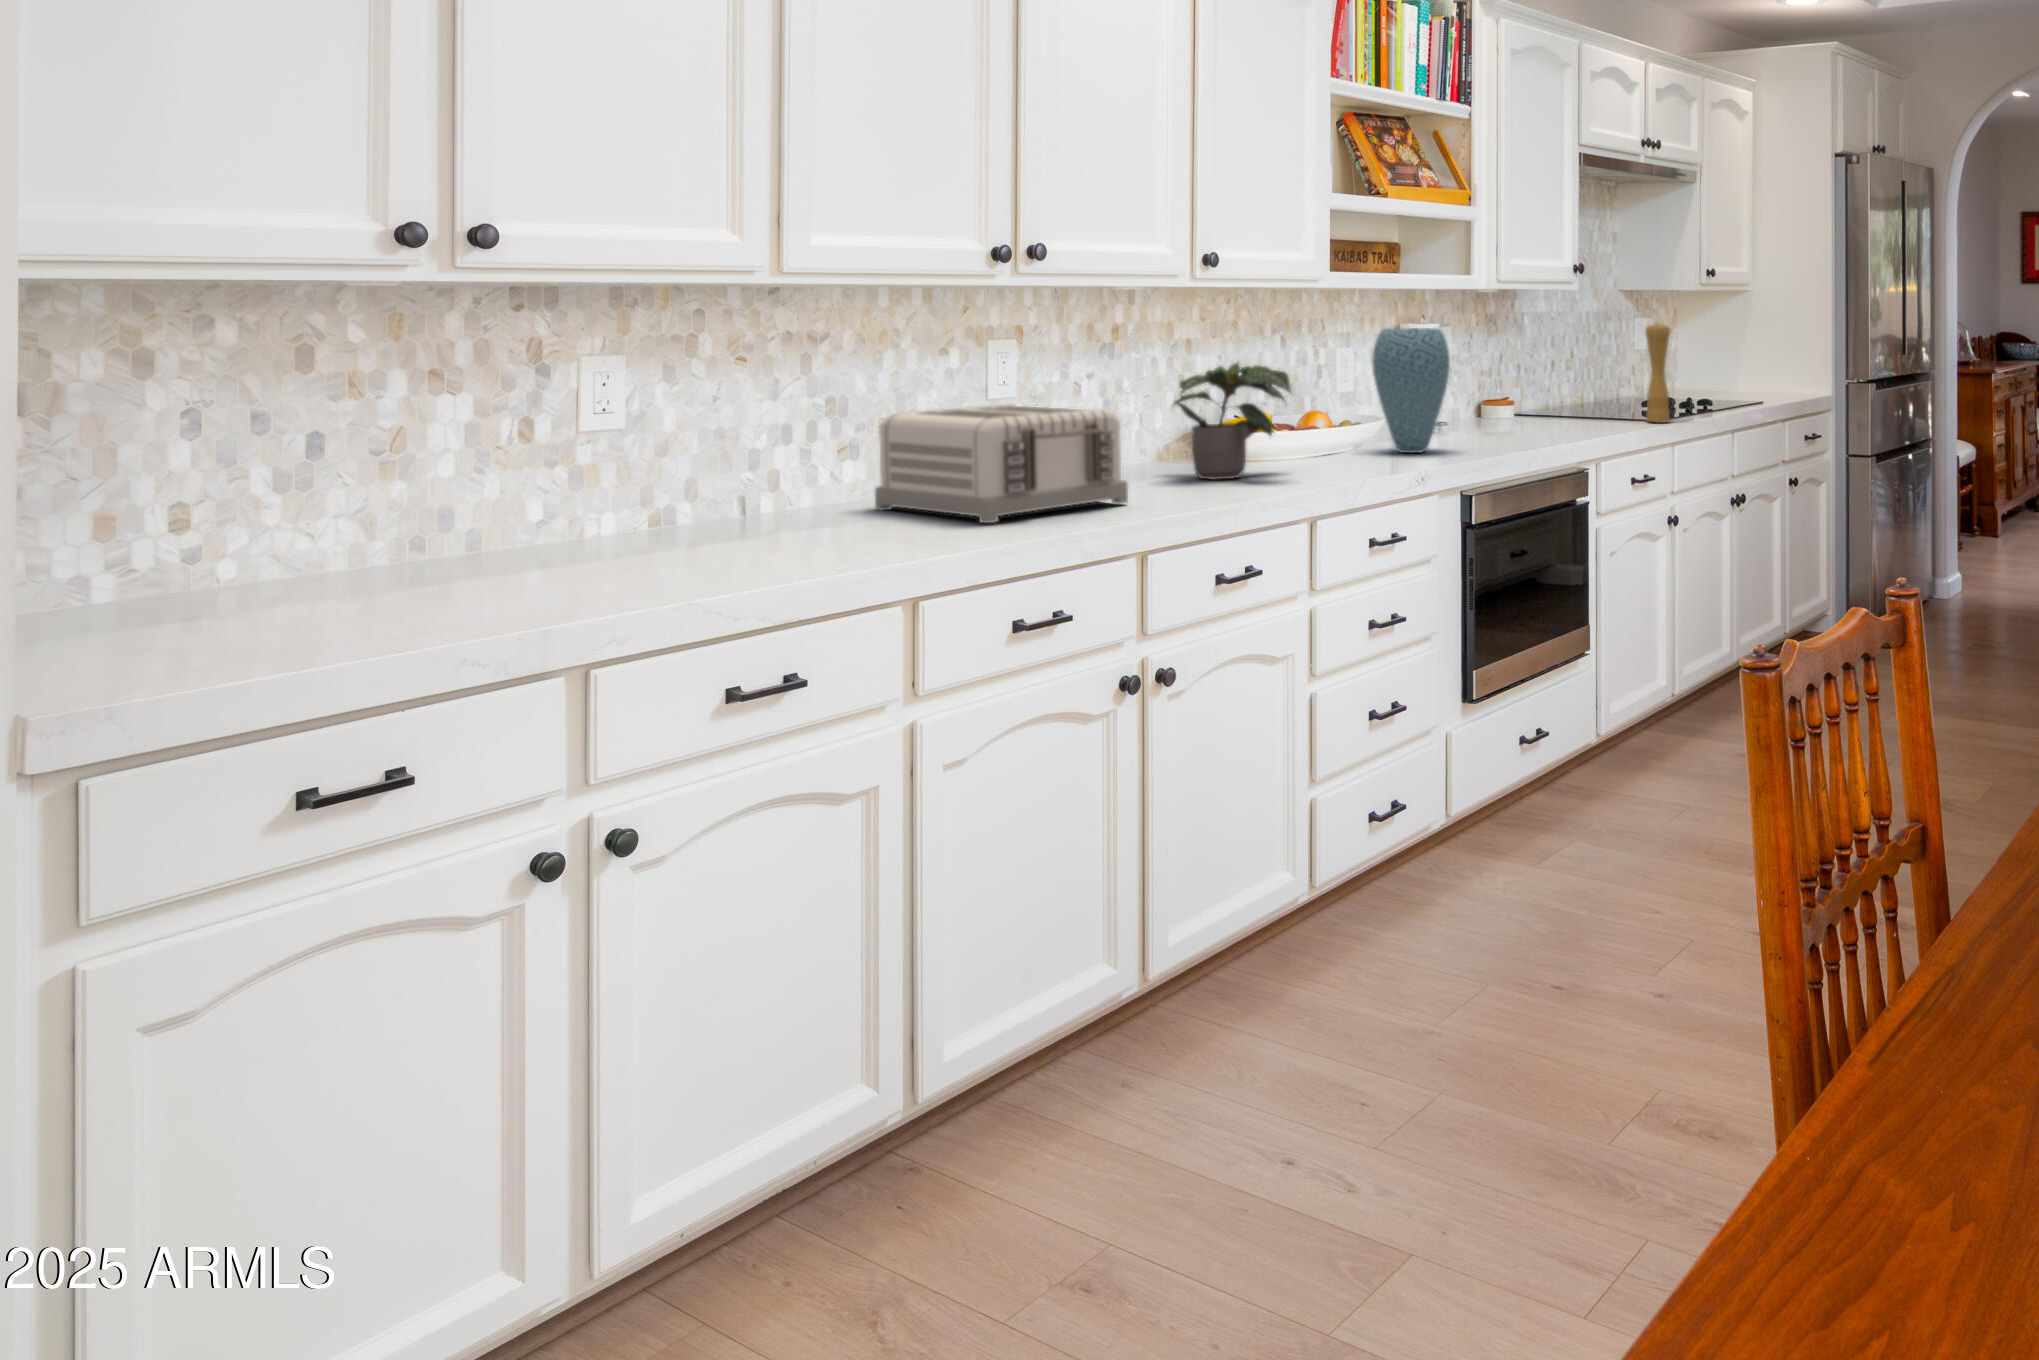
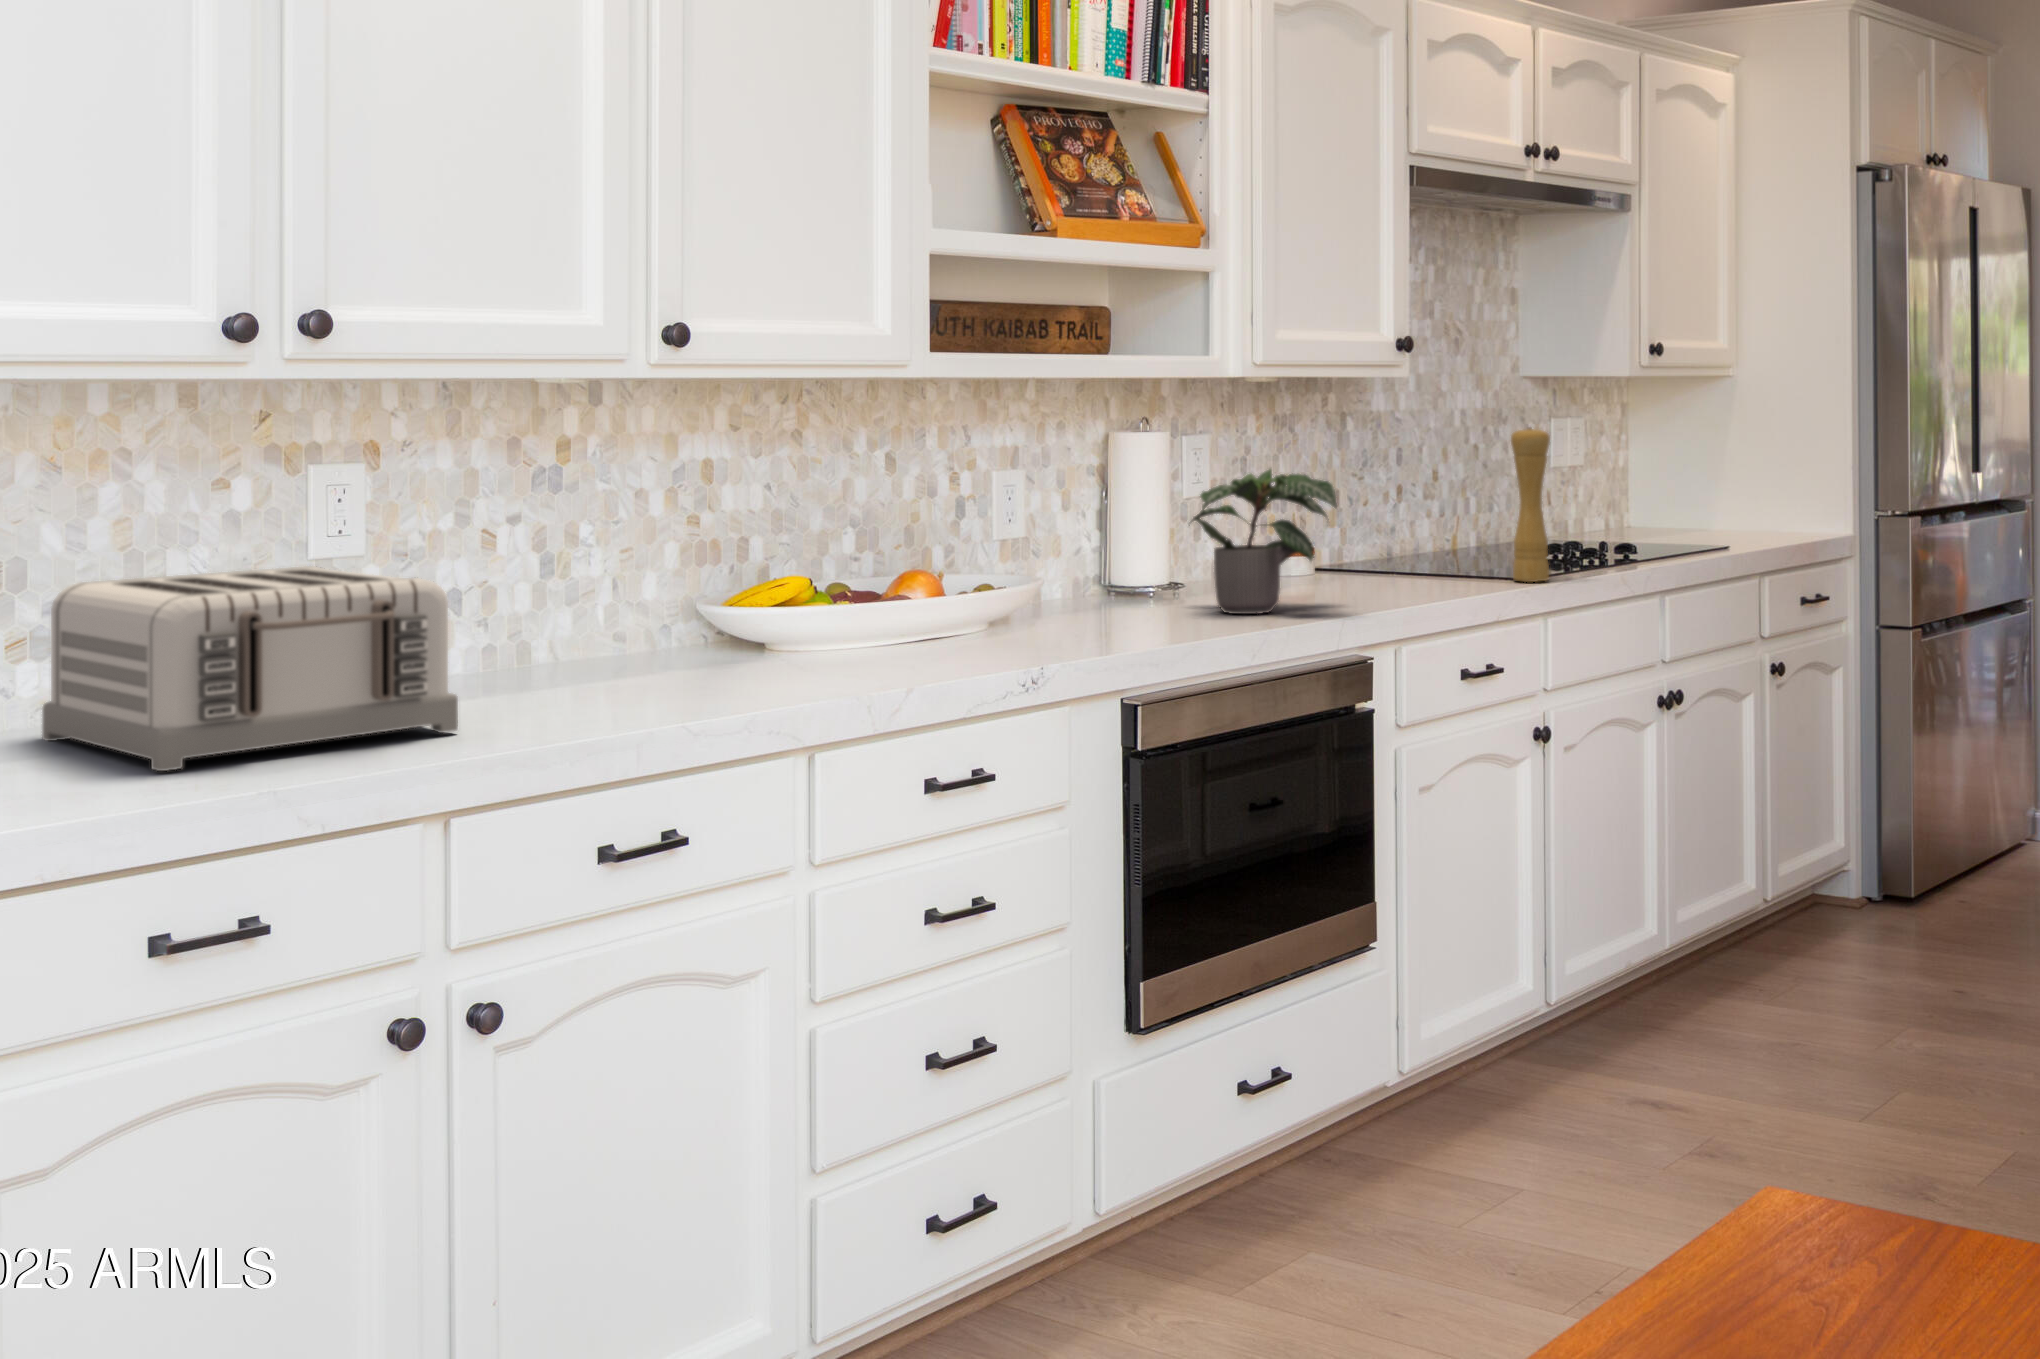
vase: present [1372,328,1450,453] -> none [1007,438,1130,636]
potted plant: present [1174,363,1291,480] -> present [1189,469,1337,614]

